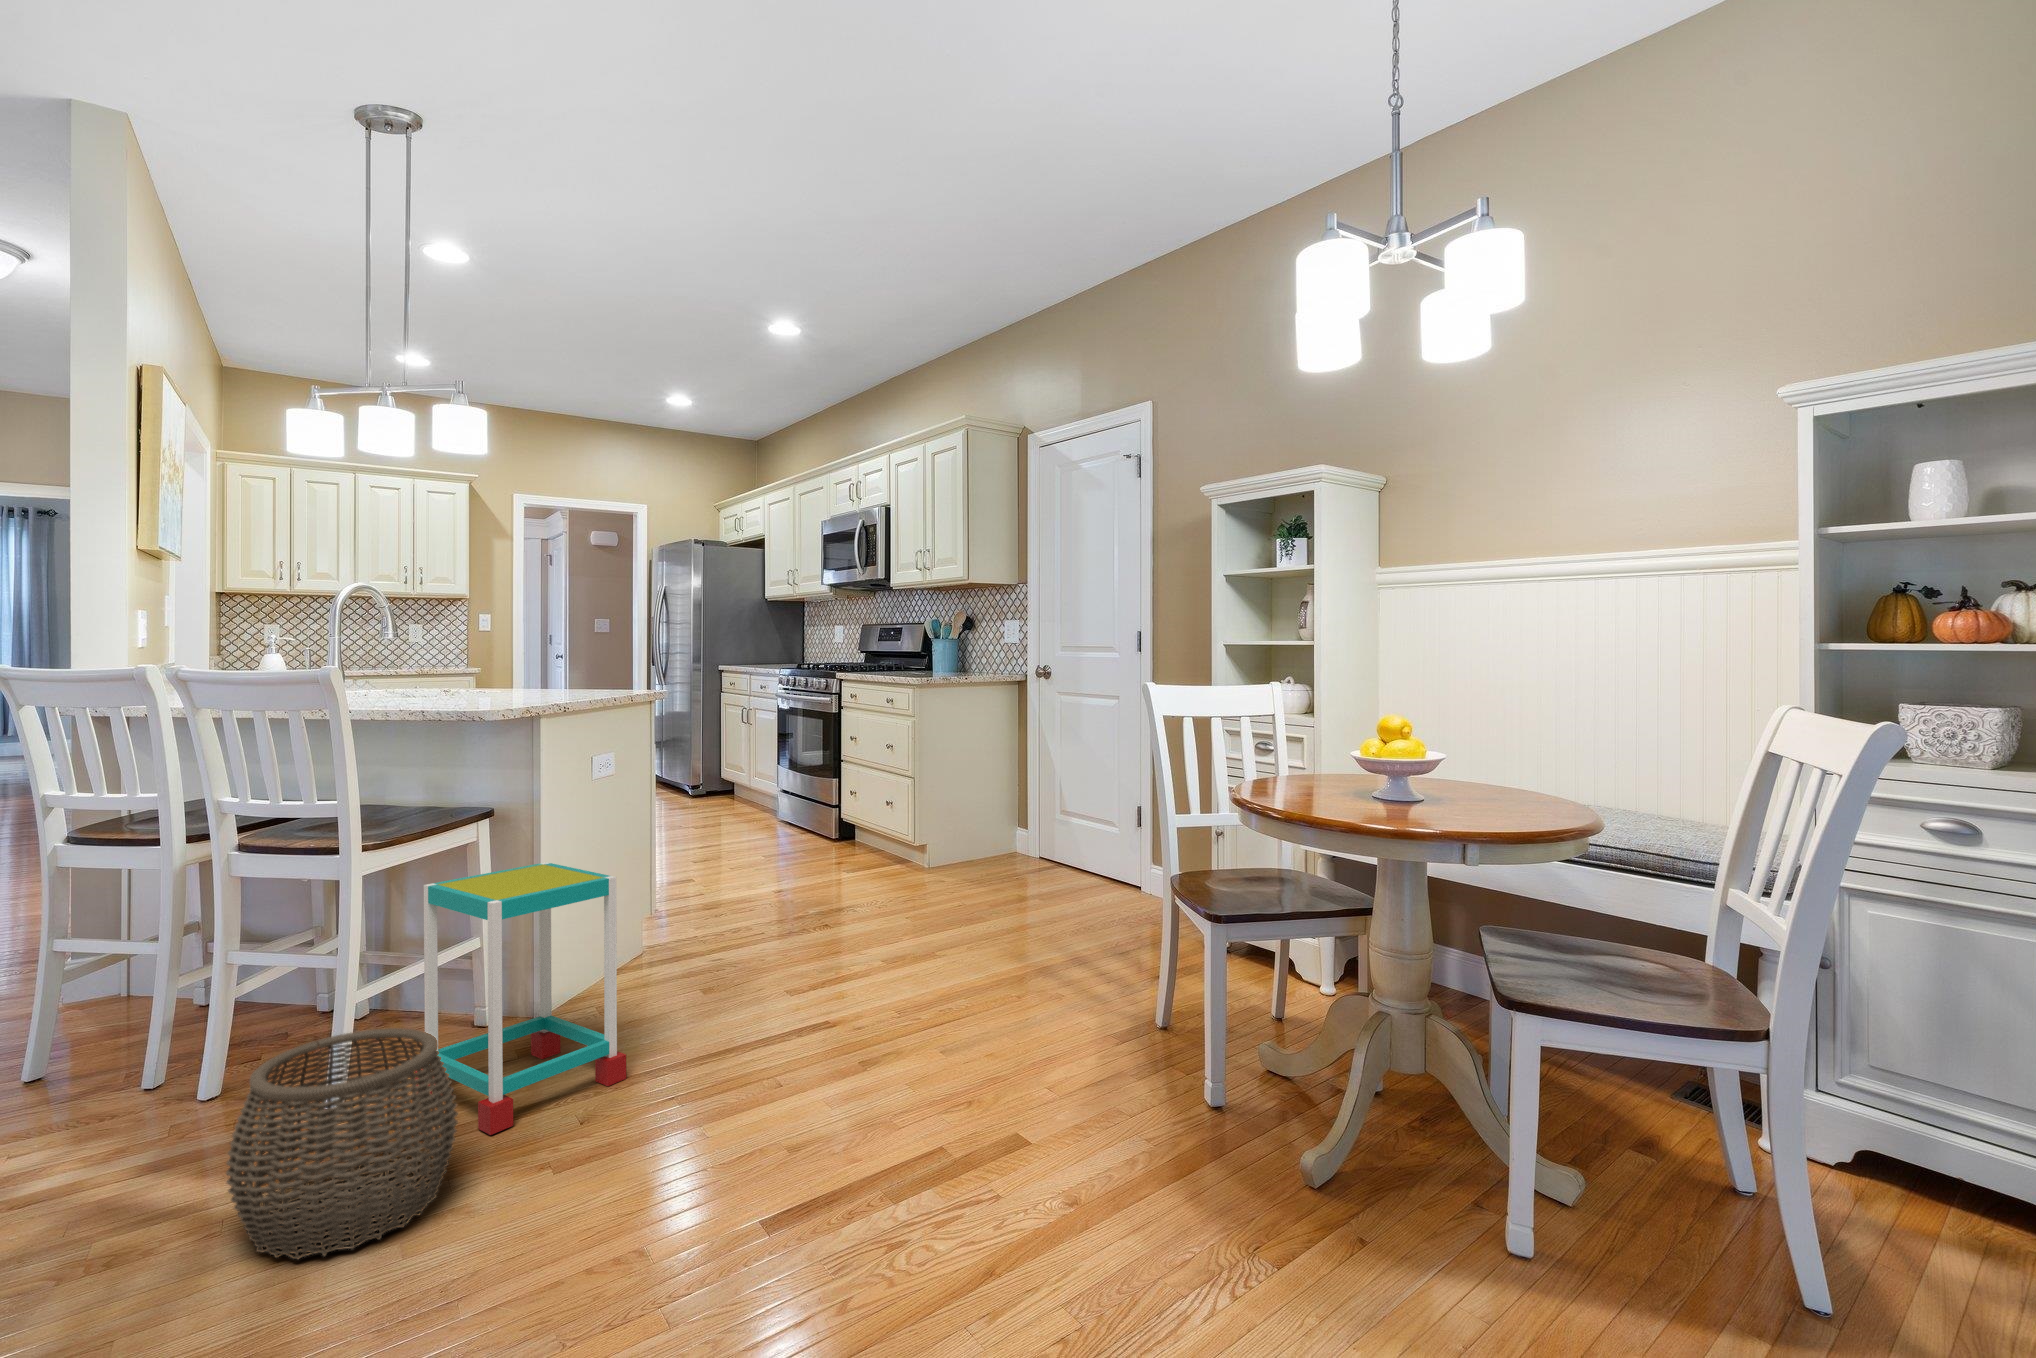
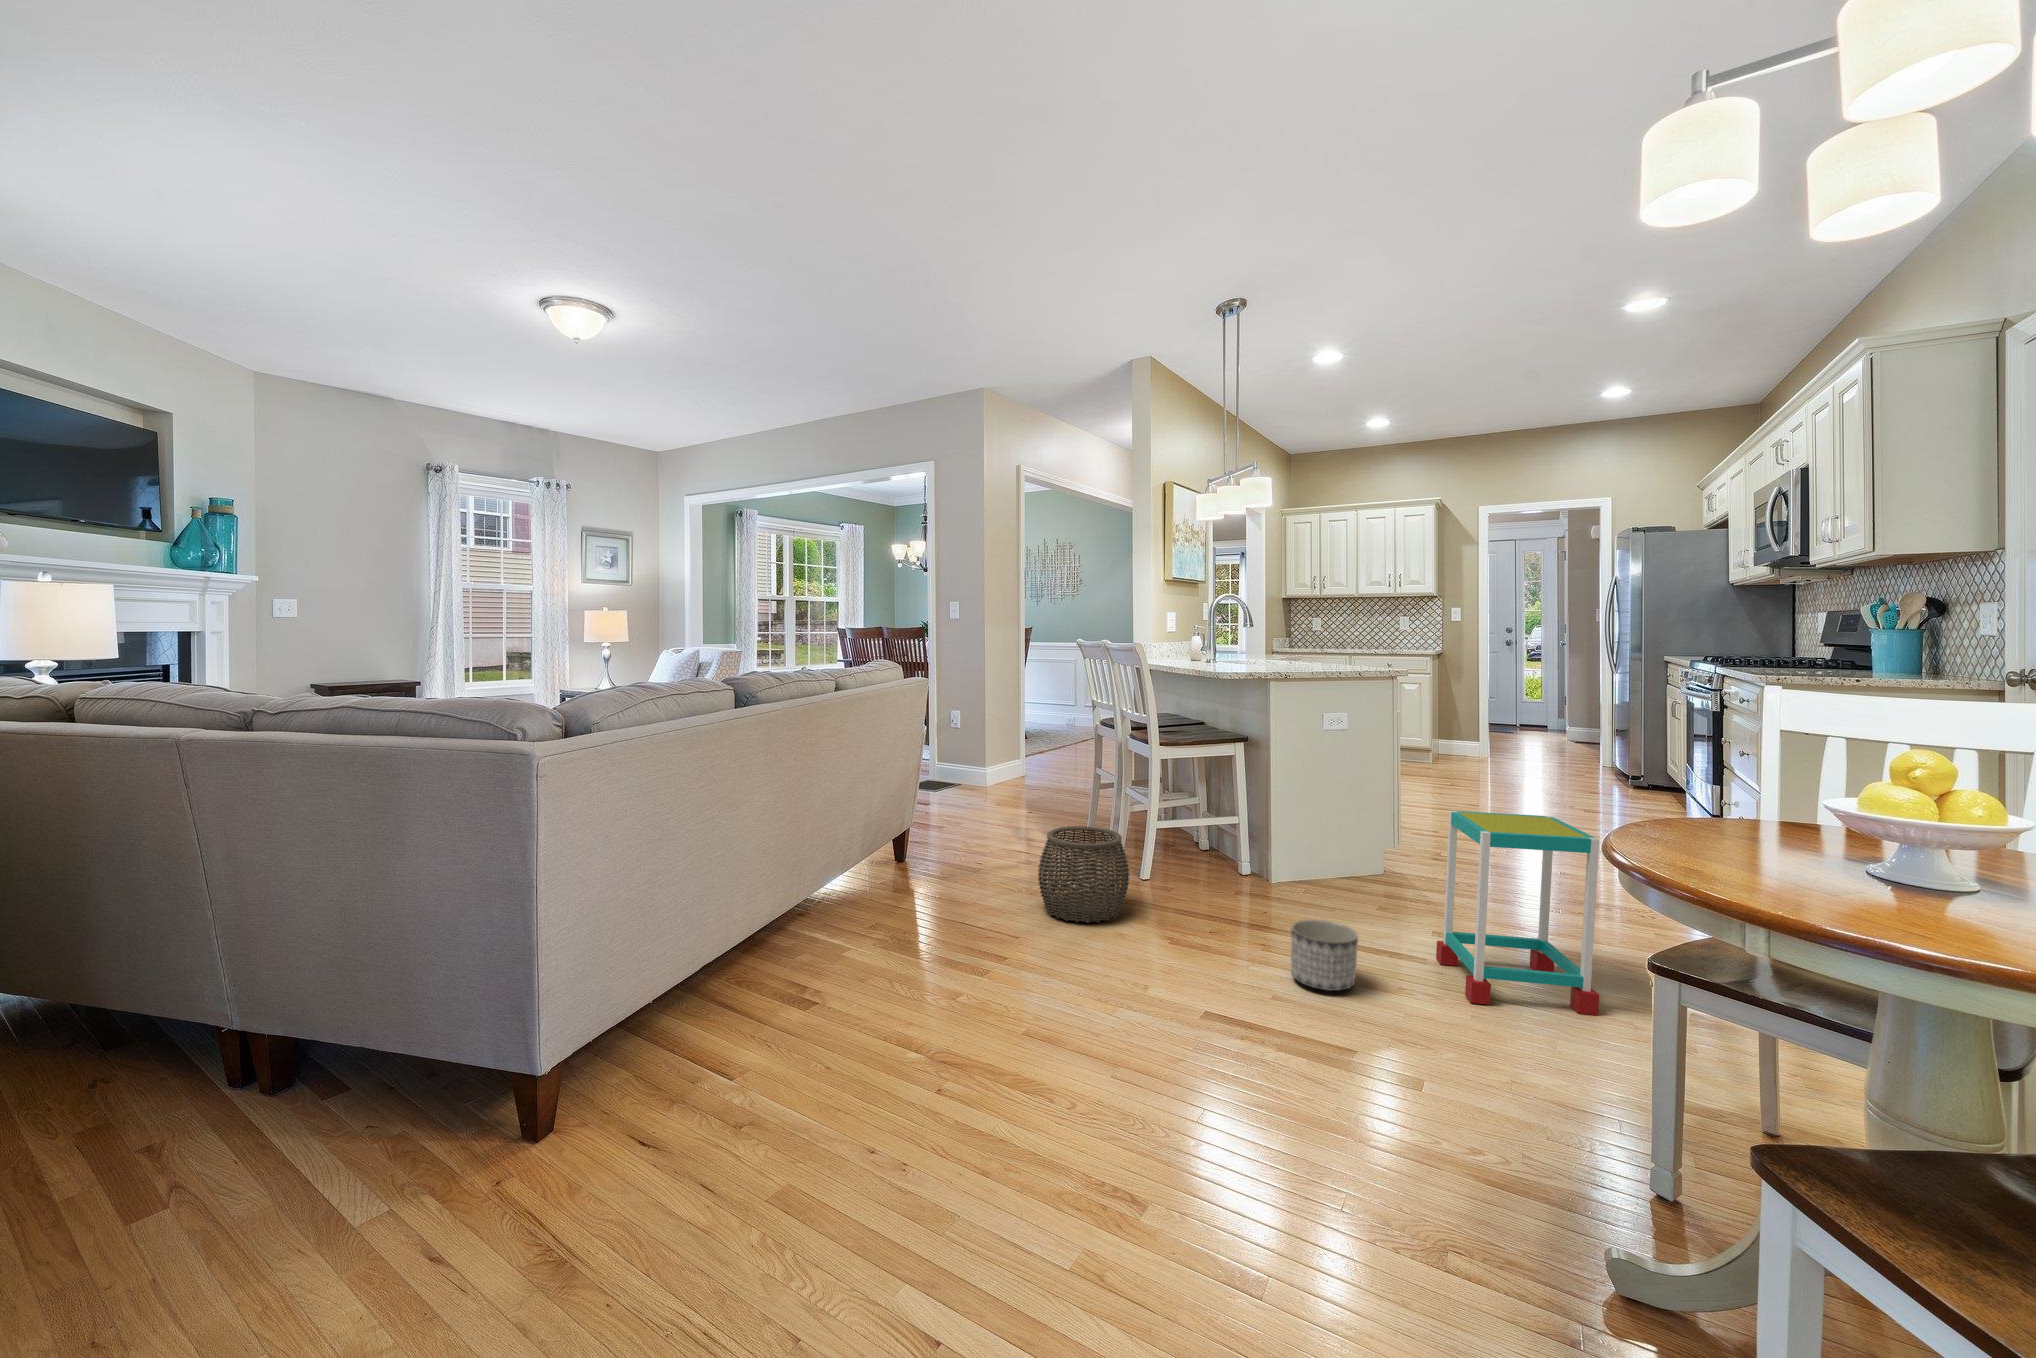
side table: present [415,862,626,1135] -> present [1436,811,1599,1015]
planter: none [792,1022,877,1121] -> present [1291,919,1358,991]

